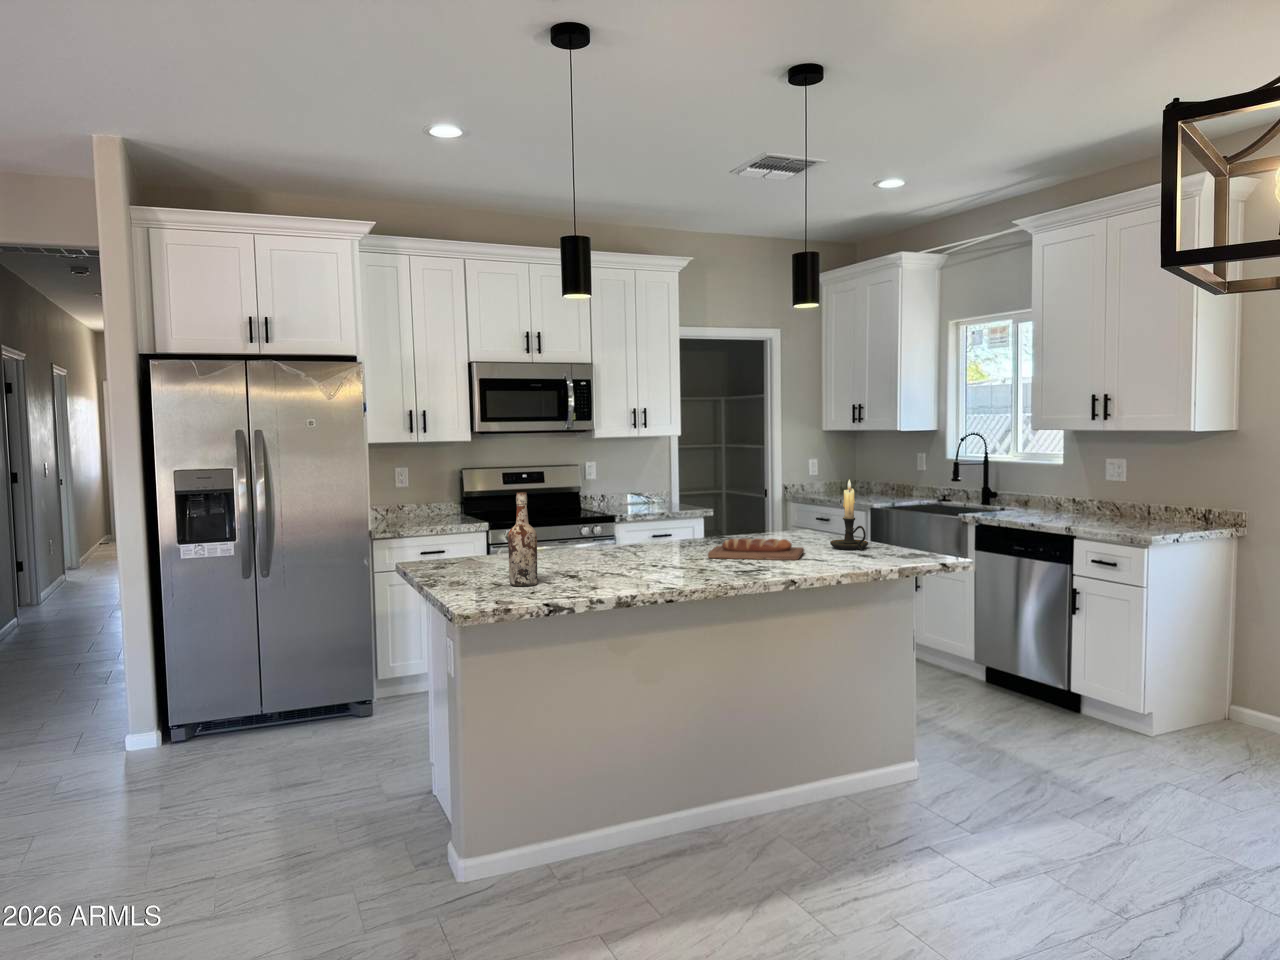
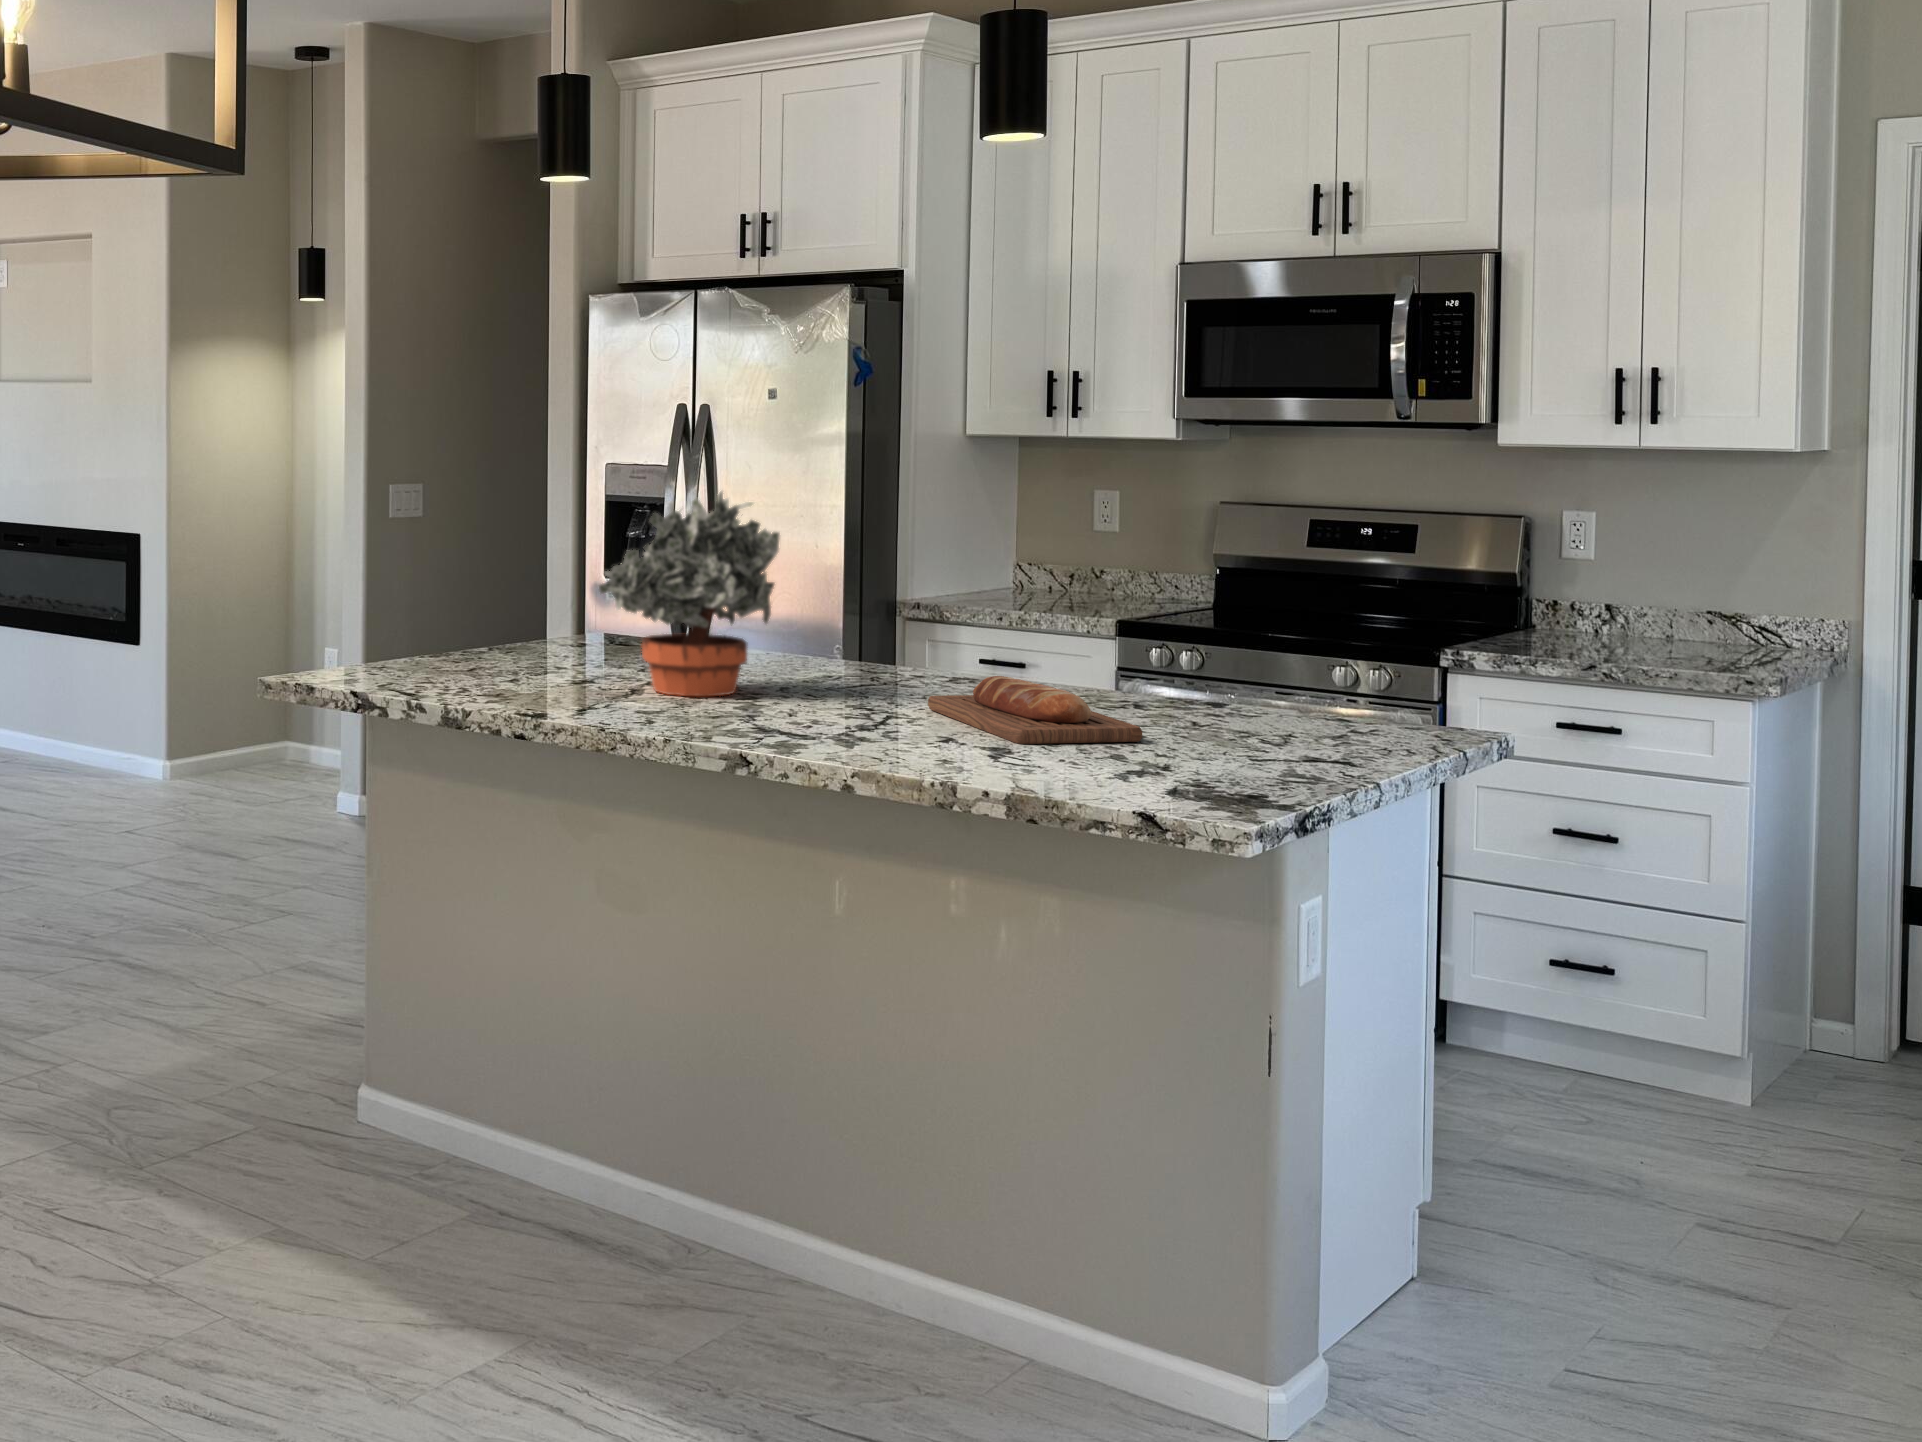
potted plant: none [591,471,663,573] -> present [599,492,780,696]
candle holder: present [830,479,868,550] -> none [1251,565,1365,767]
wine bottle: present [508,492,537,586] -> none [445,506,497,675]

